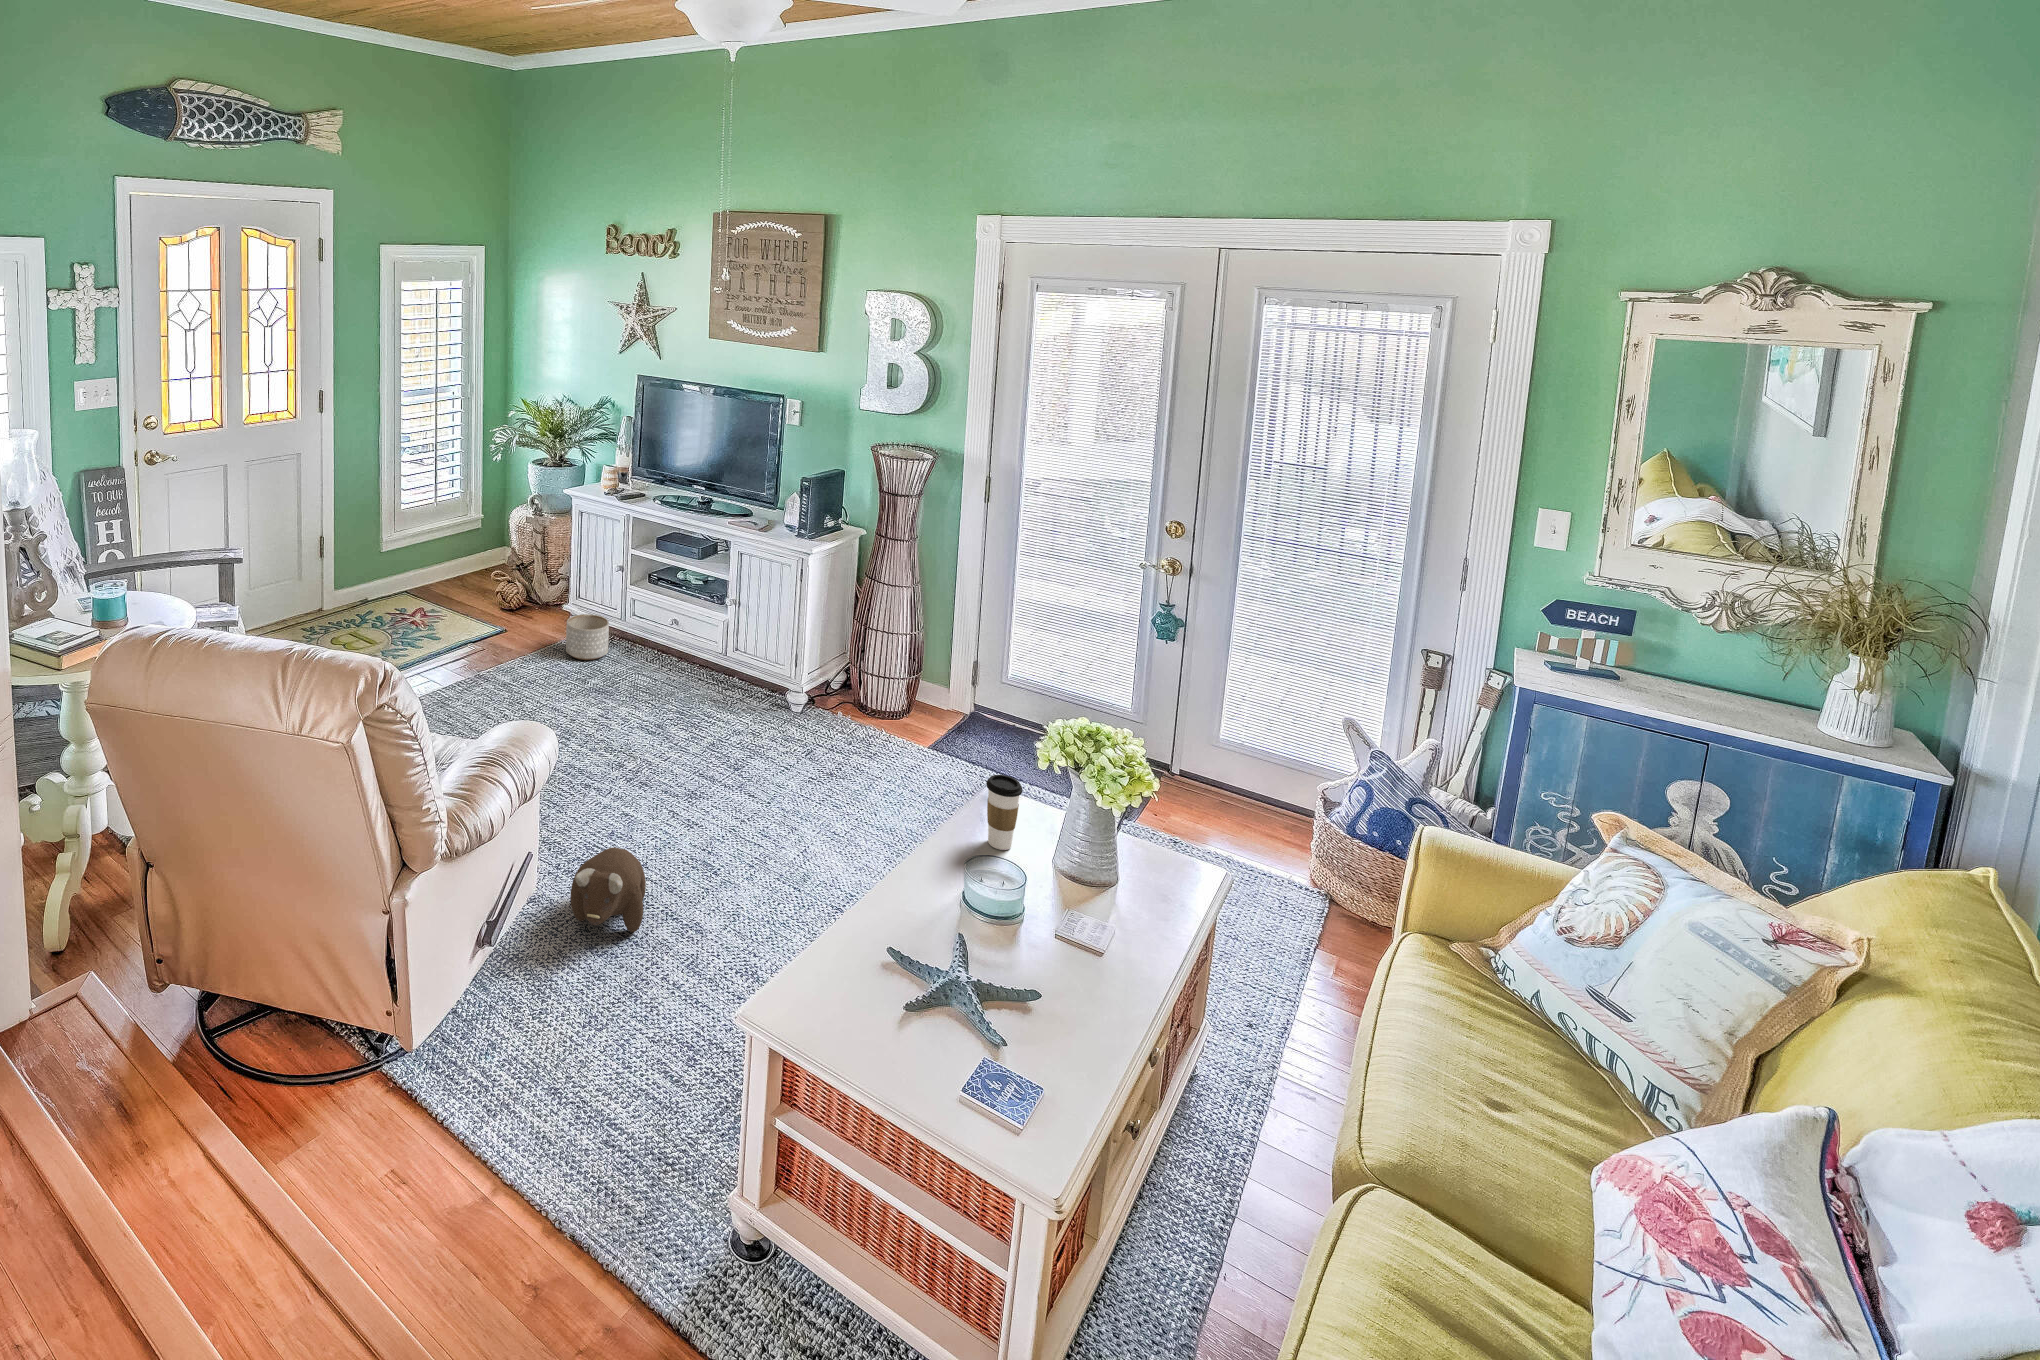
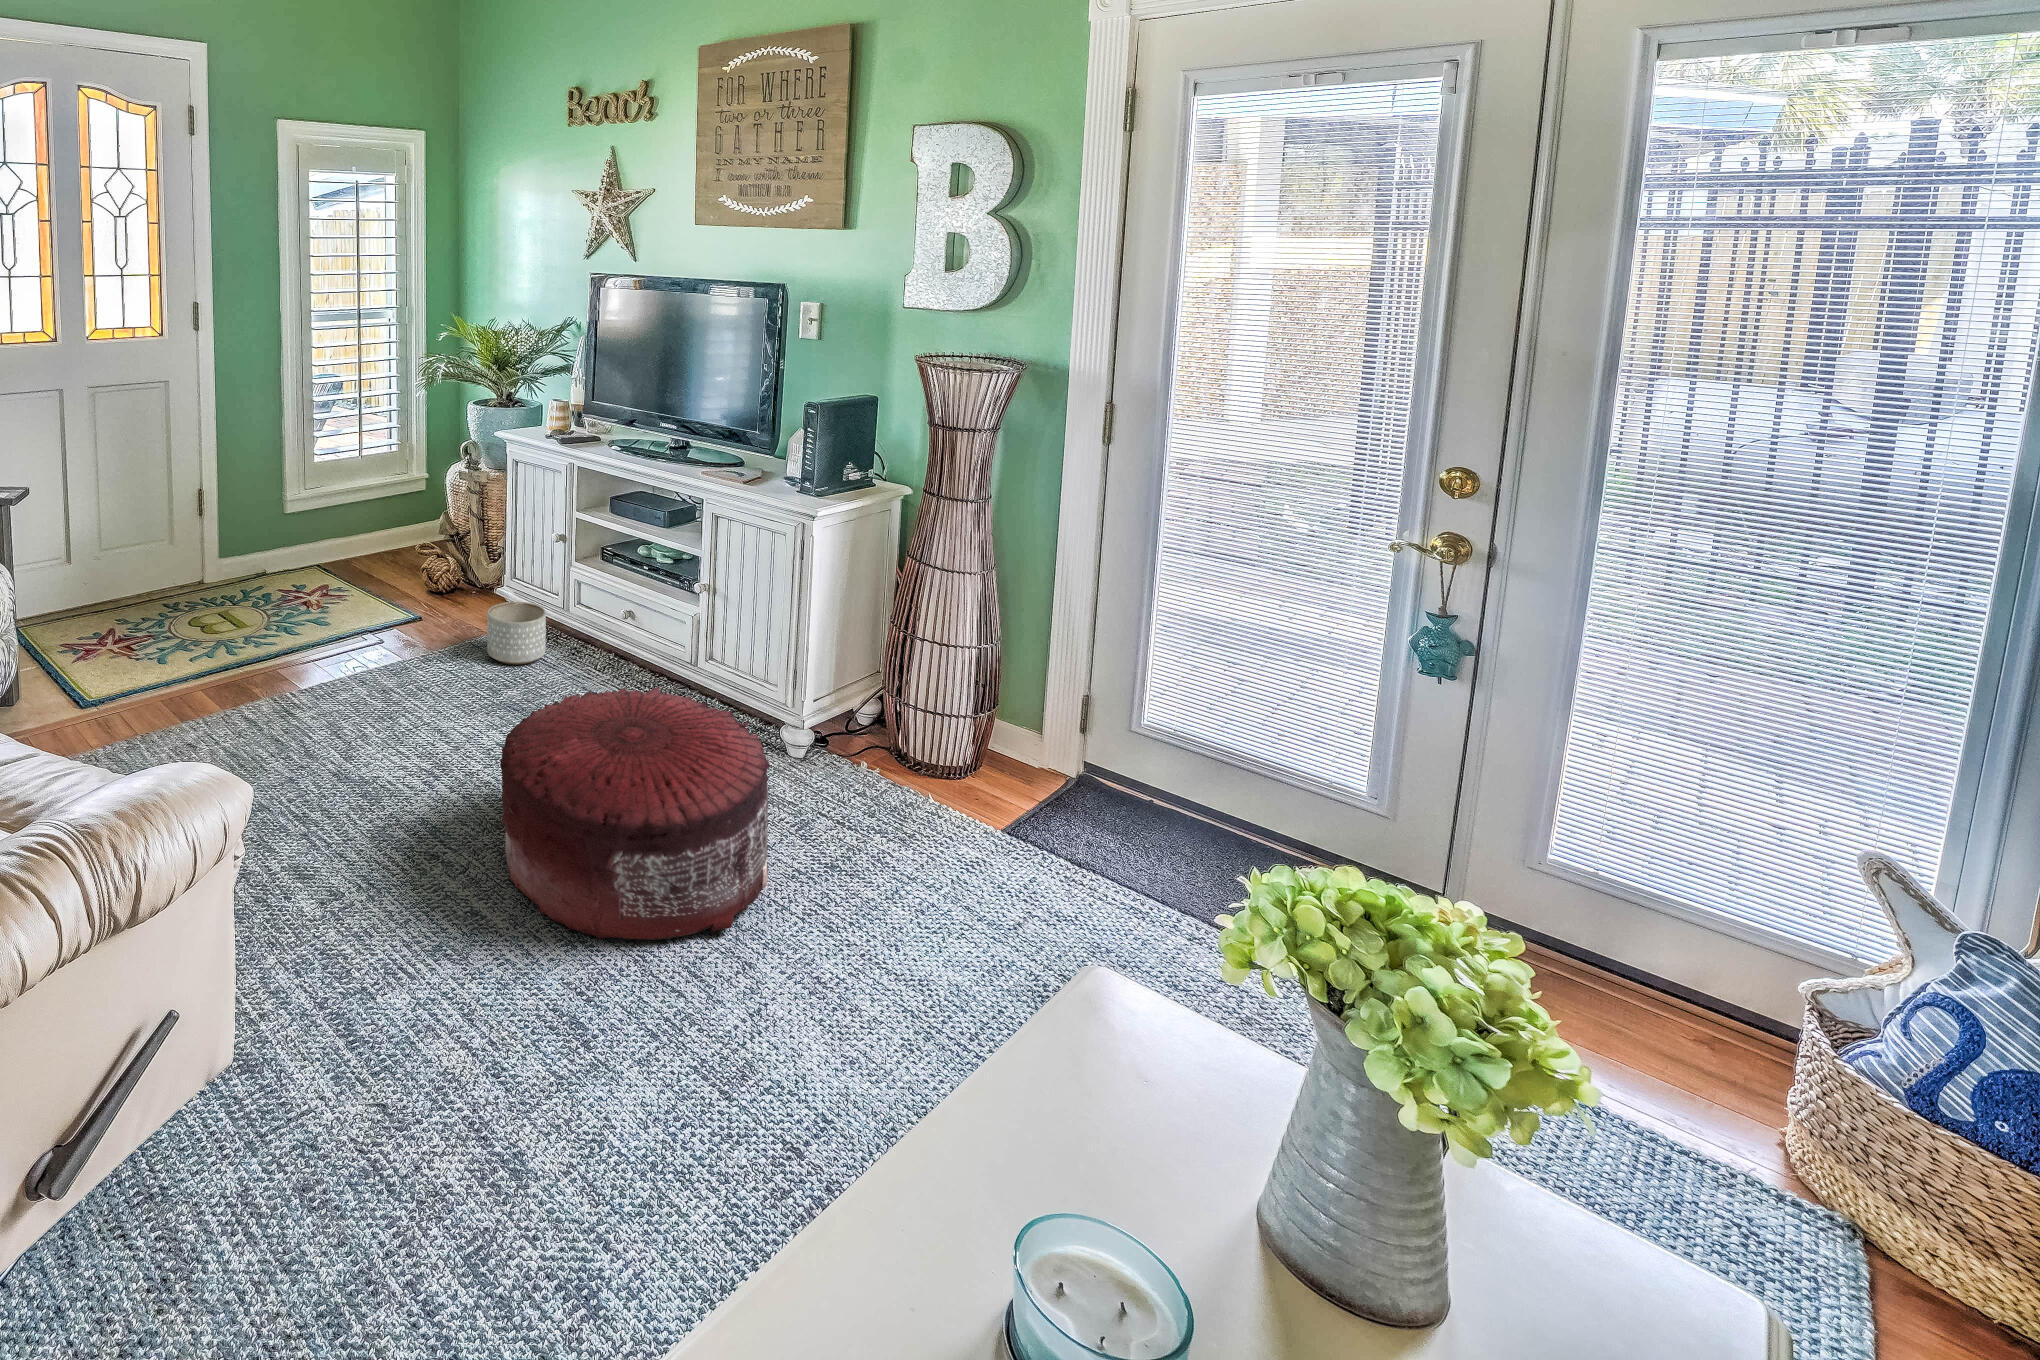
pouf: none [628,668,797,821] -> present [500,686,769,940]
coffee cup: present [986,775,1022,850] -> none [1082,960,1168,1136]
plush toy: present [571,847,646,932] -> none [279,995,443,1162]

